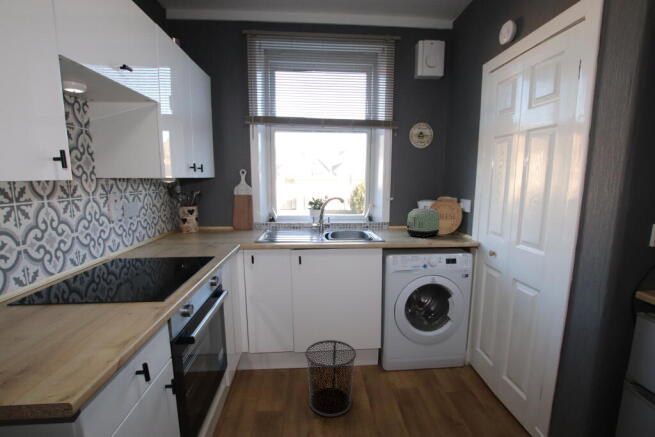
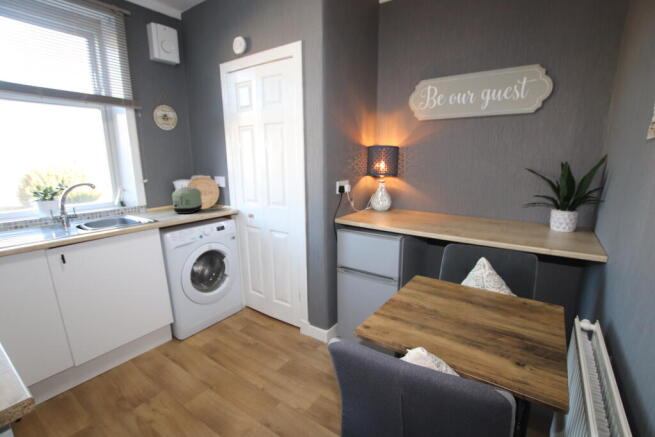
waste bin: present [305,340,356,416] -> none [98,329,163,408]

